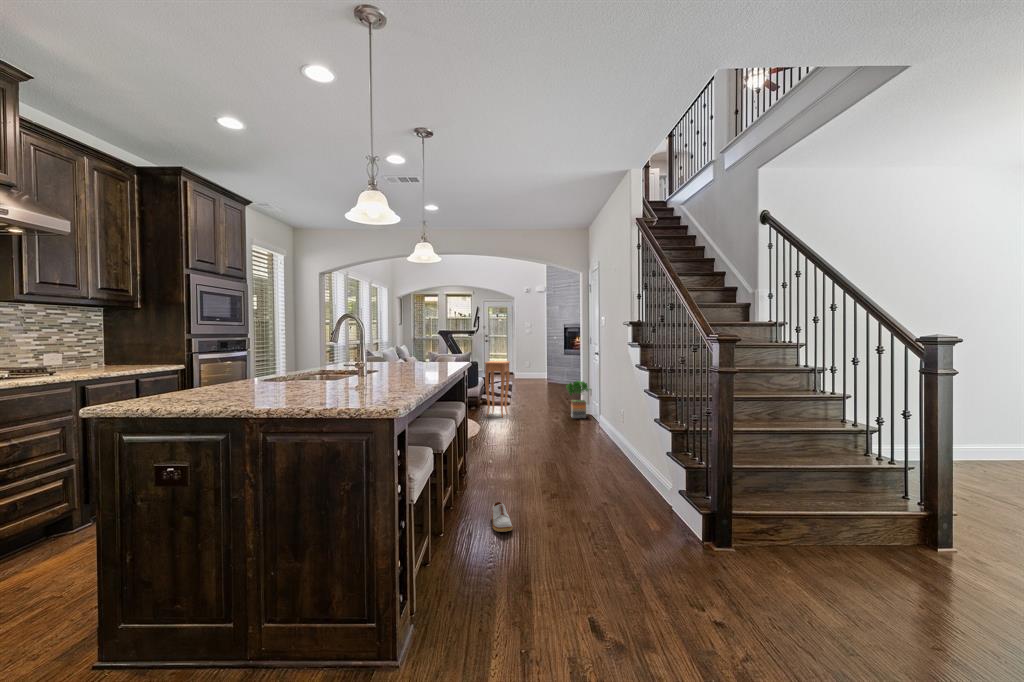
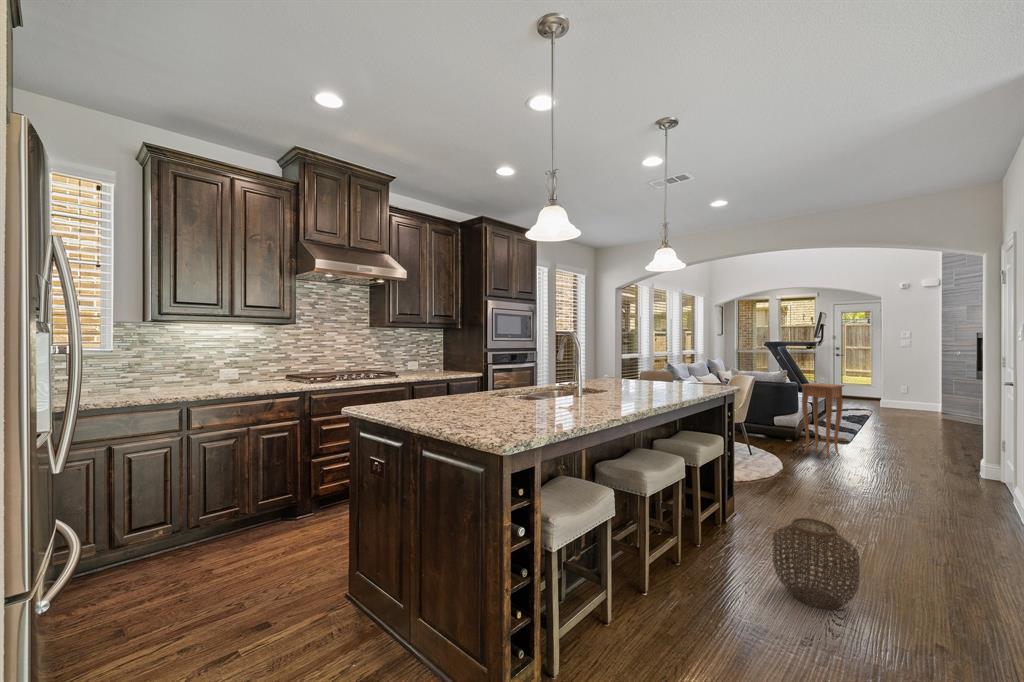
potted tree: present [566,381,591,418] -> none [945,422,1007,485]
woven basket: none [513,446,561,504] -> present [773,518,860,610]
shoe: present [491,502,513,532] -> none [717,584,746,634]

